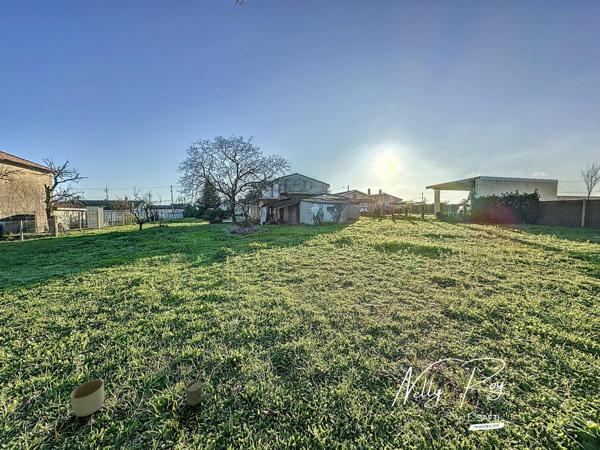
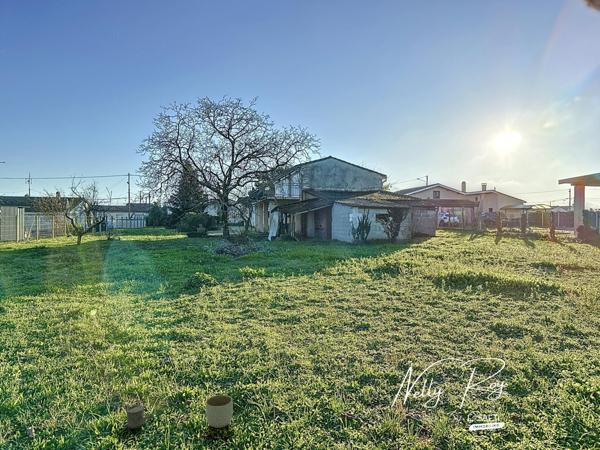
planter: present [70,380,105,416] -> present [205,395,233,428]

